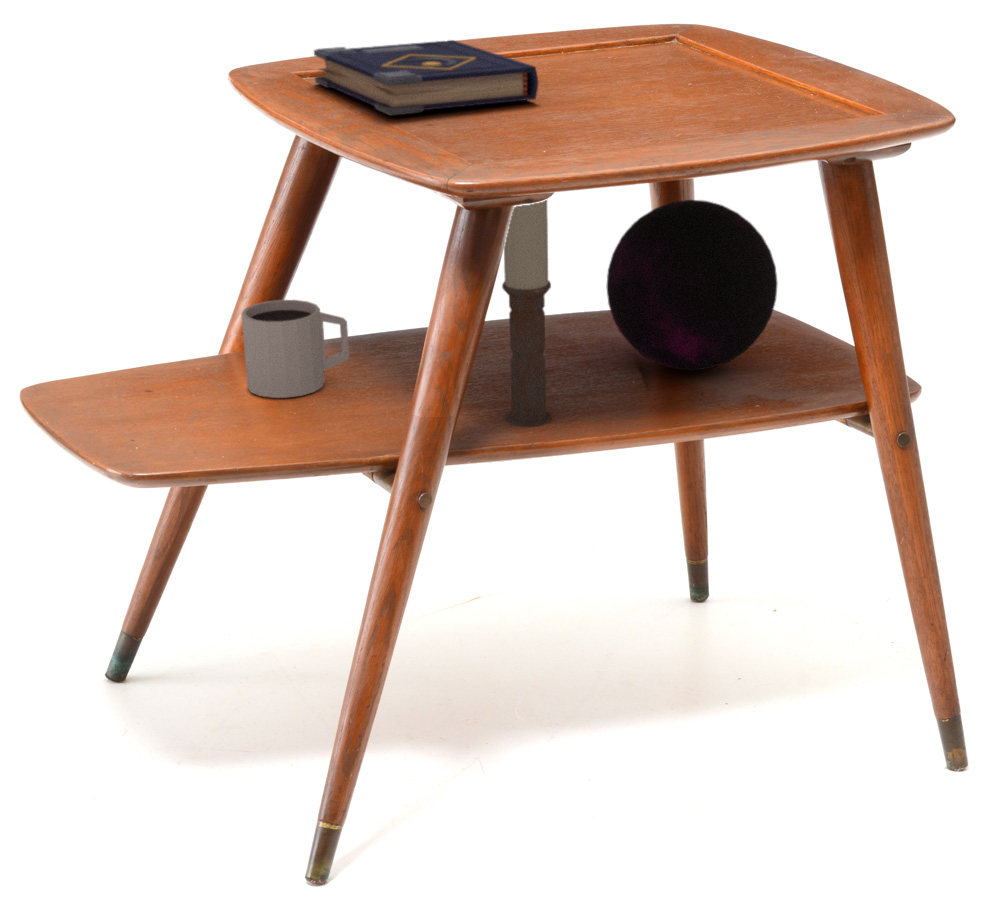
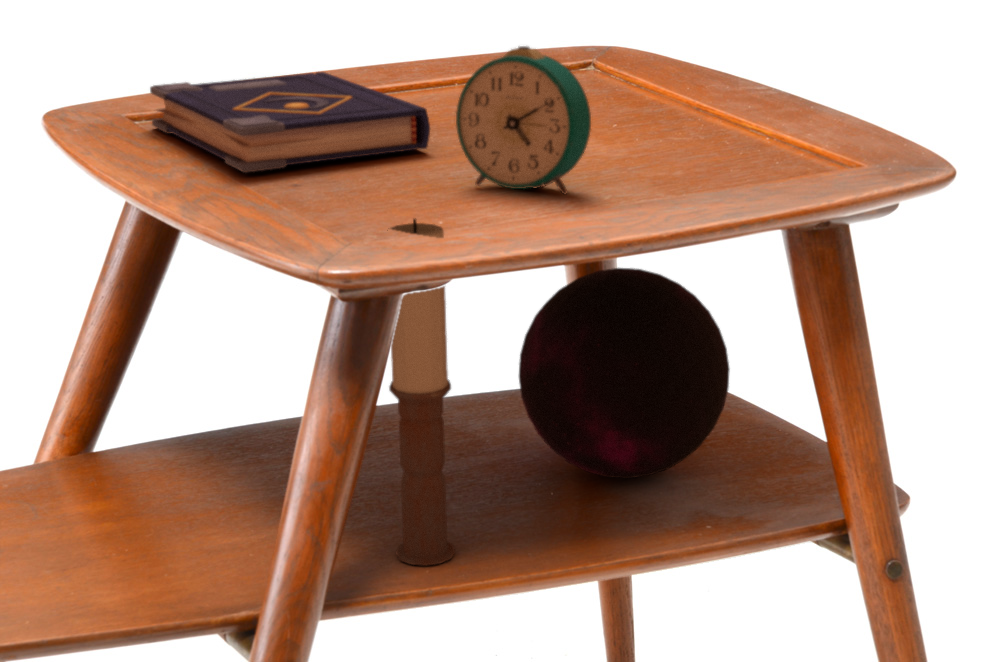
alarm clock: none [558,12,666,133] -> present [456,46,591,194]
mug: present [241,300,349,398] -> none [58,399,197,527]

